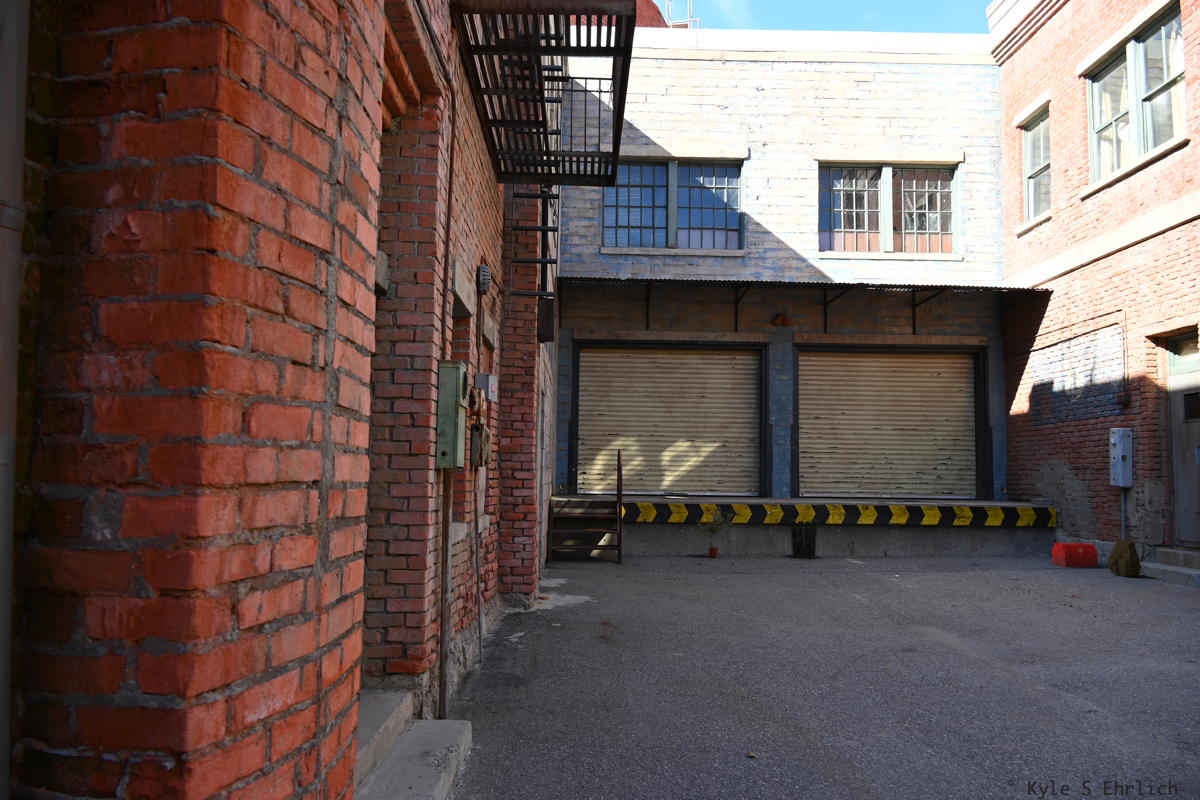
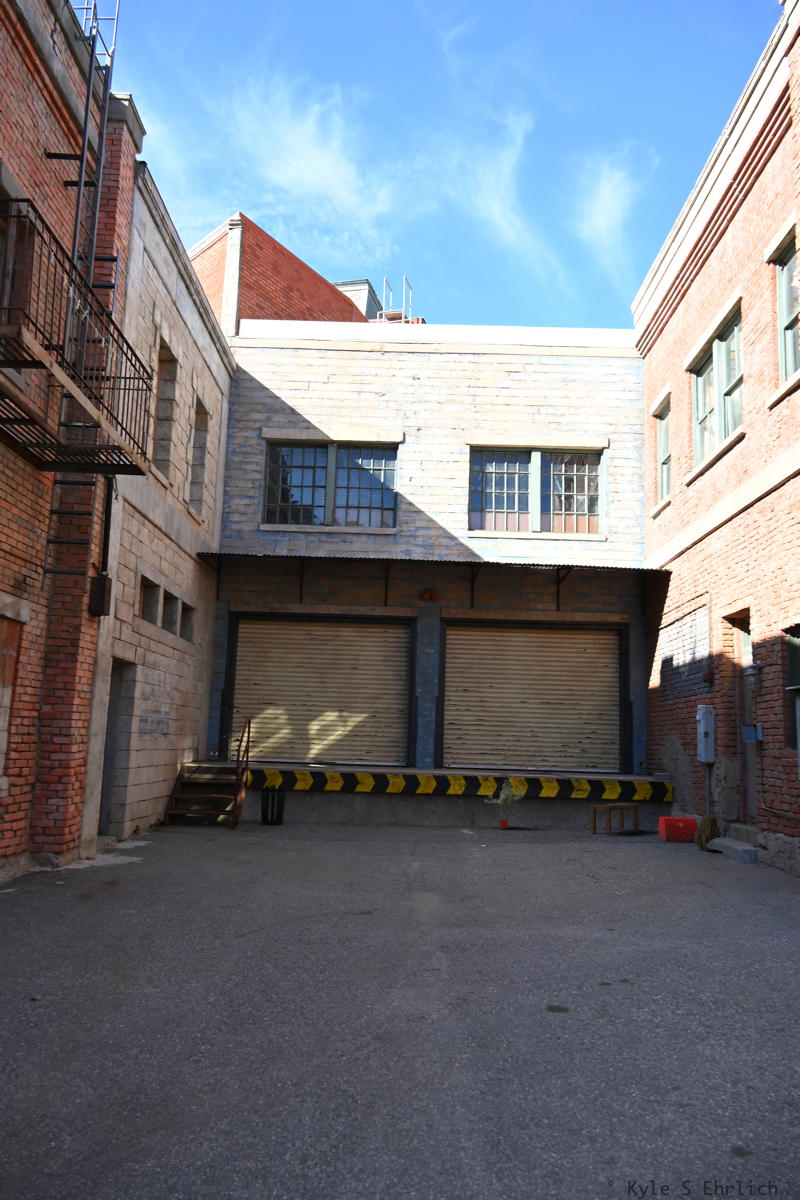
potted tree: present [694,507,733,557] -> present [484,782,523,830]
waste bin: present [789,519,819,559] -> present [259,785,288,825]
bench: none [977,529,1025,563] -> present [590,802,640,836]

